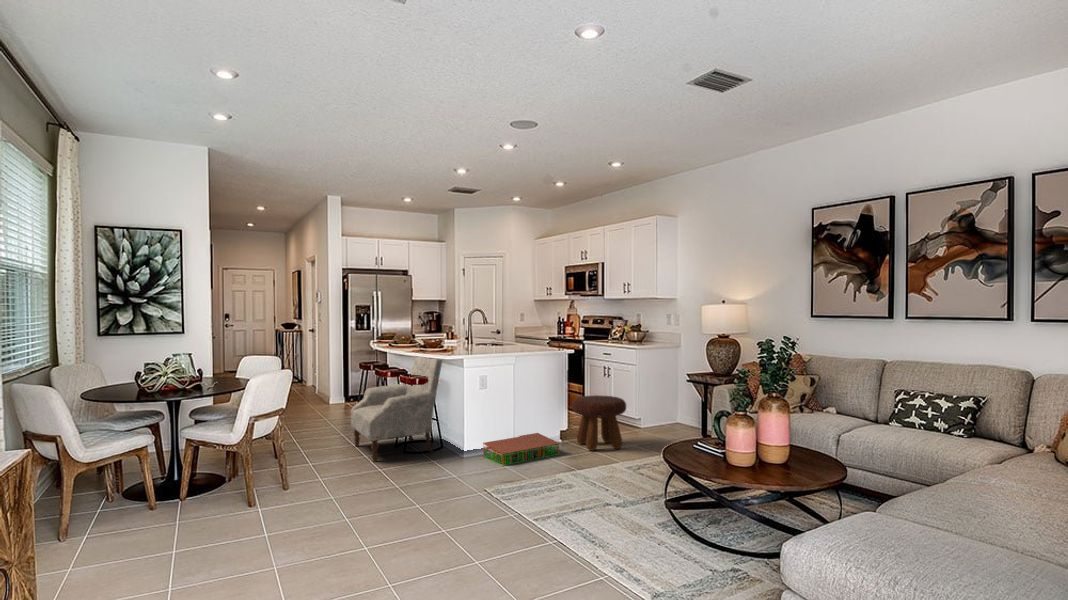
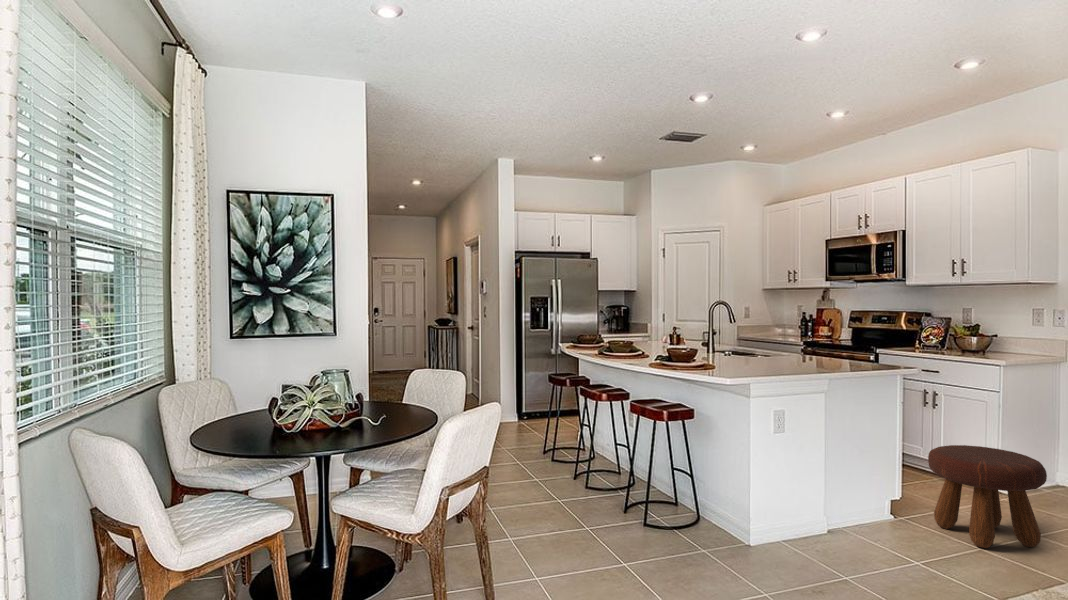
armchair: present [351,350,442,462] -> none [560,364,706,544]
storage bin: present [483,433,560,465] -> none [790,505,928,574]

